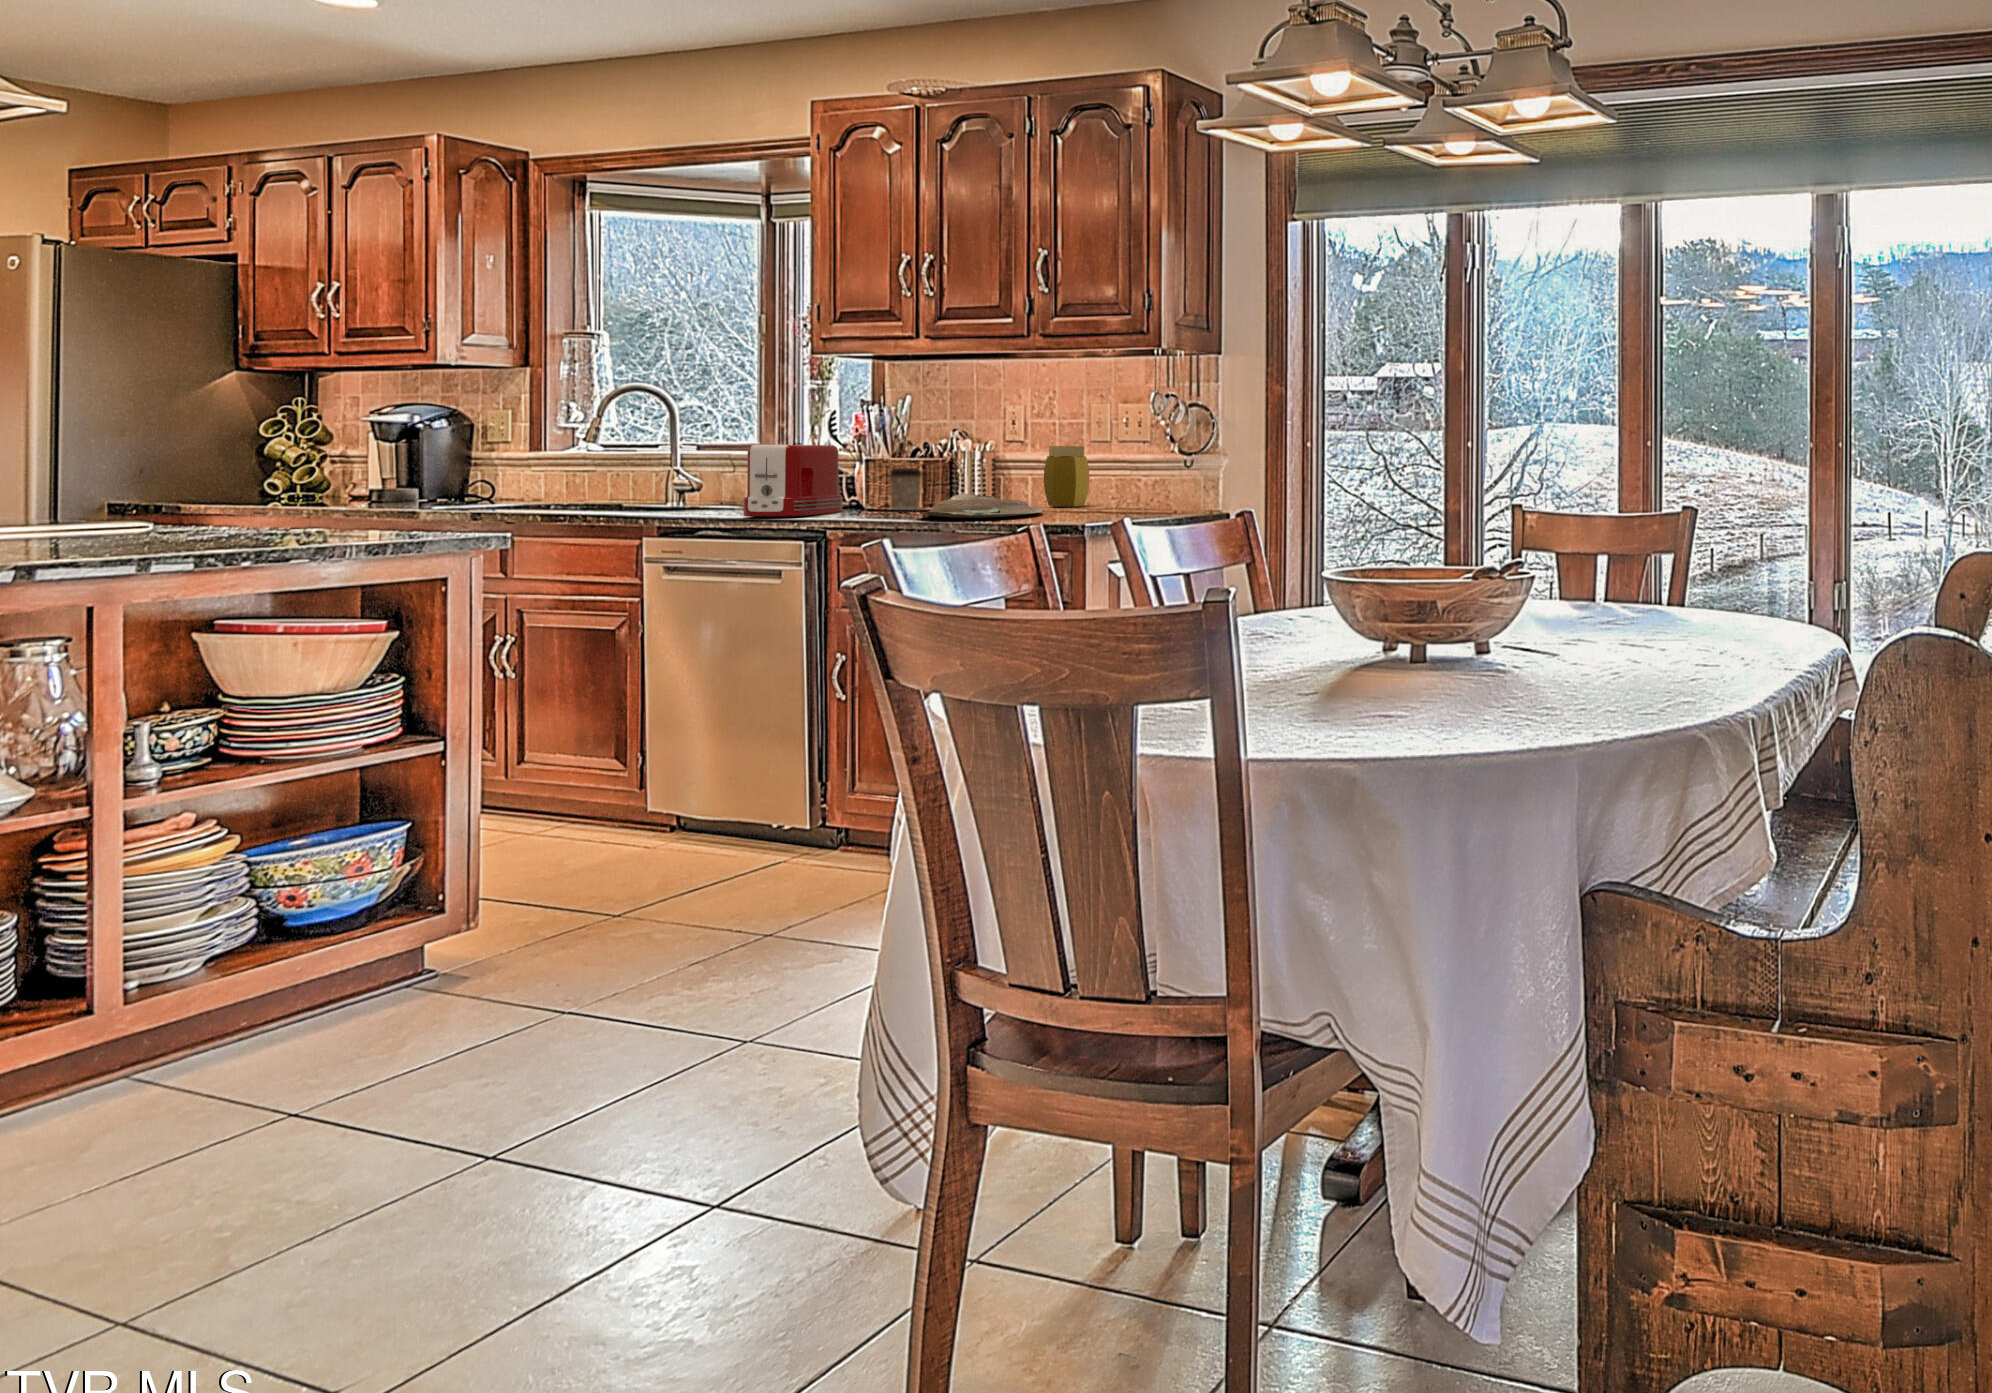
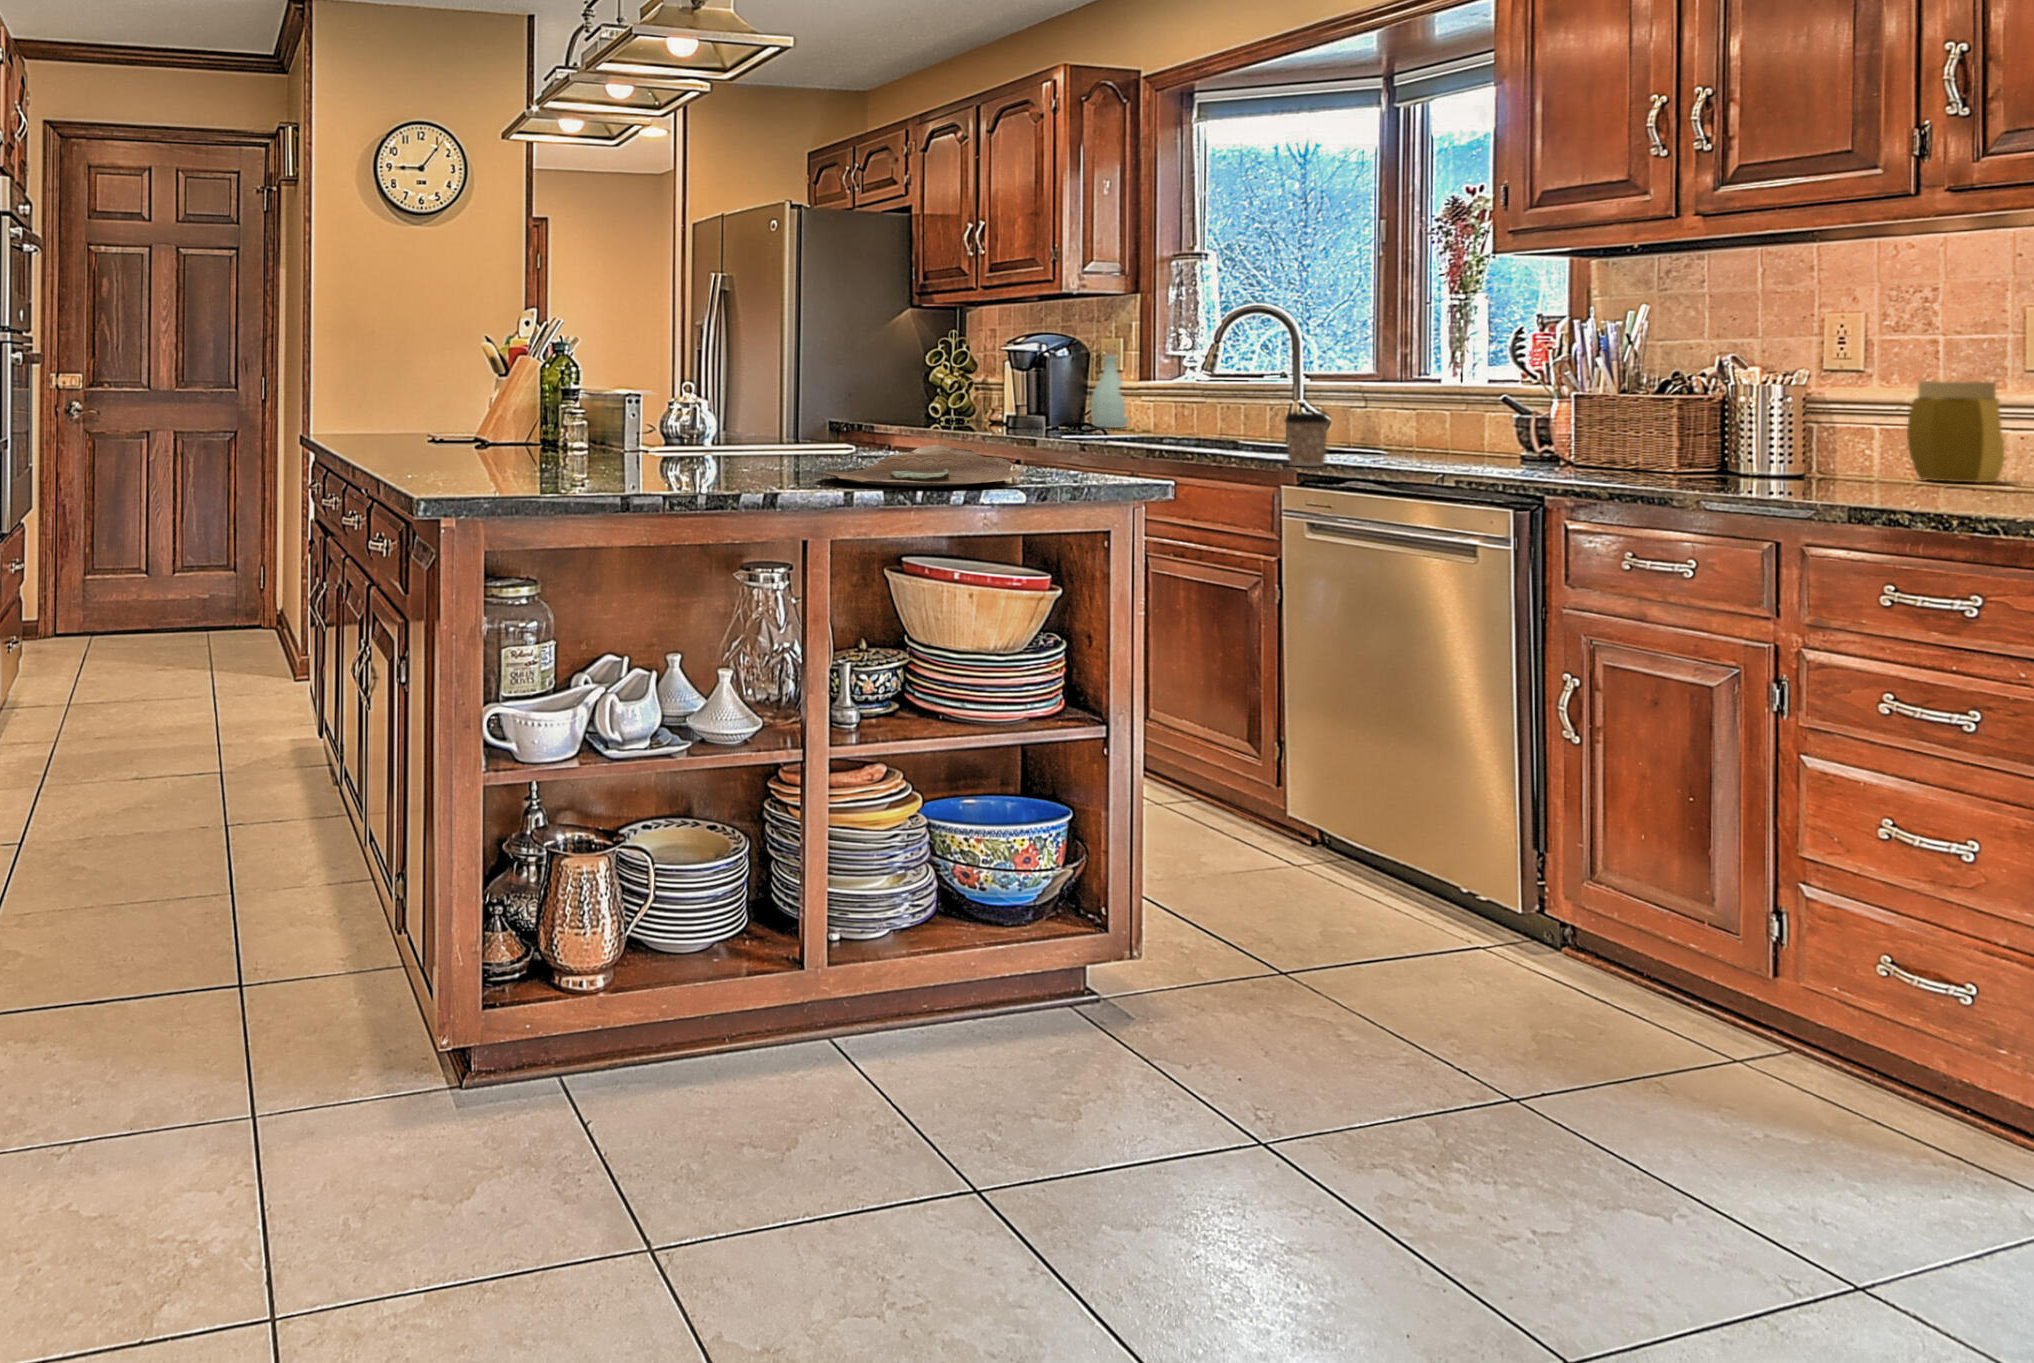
bottle: none [472,418,518,495] -> present [1091,348,1129,428]
toaster: present [742,445,843,517] -> none [1411,378,1548,475]
coffee cup: present [889,468,922,510] -> present [1285,412,1329,466]
decorative bowl: present [922,494,1043,518] -> present [820,445,1021,487]

